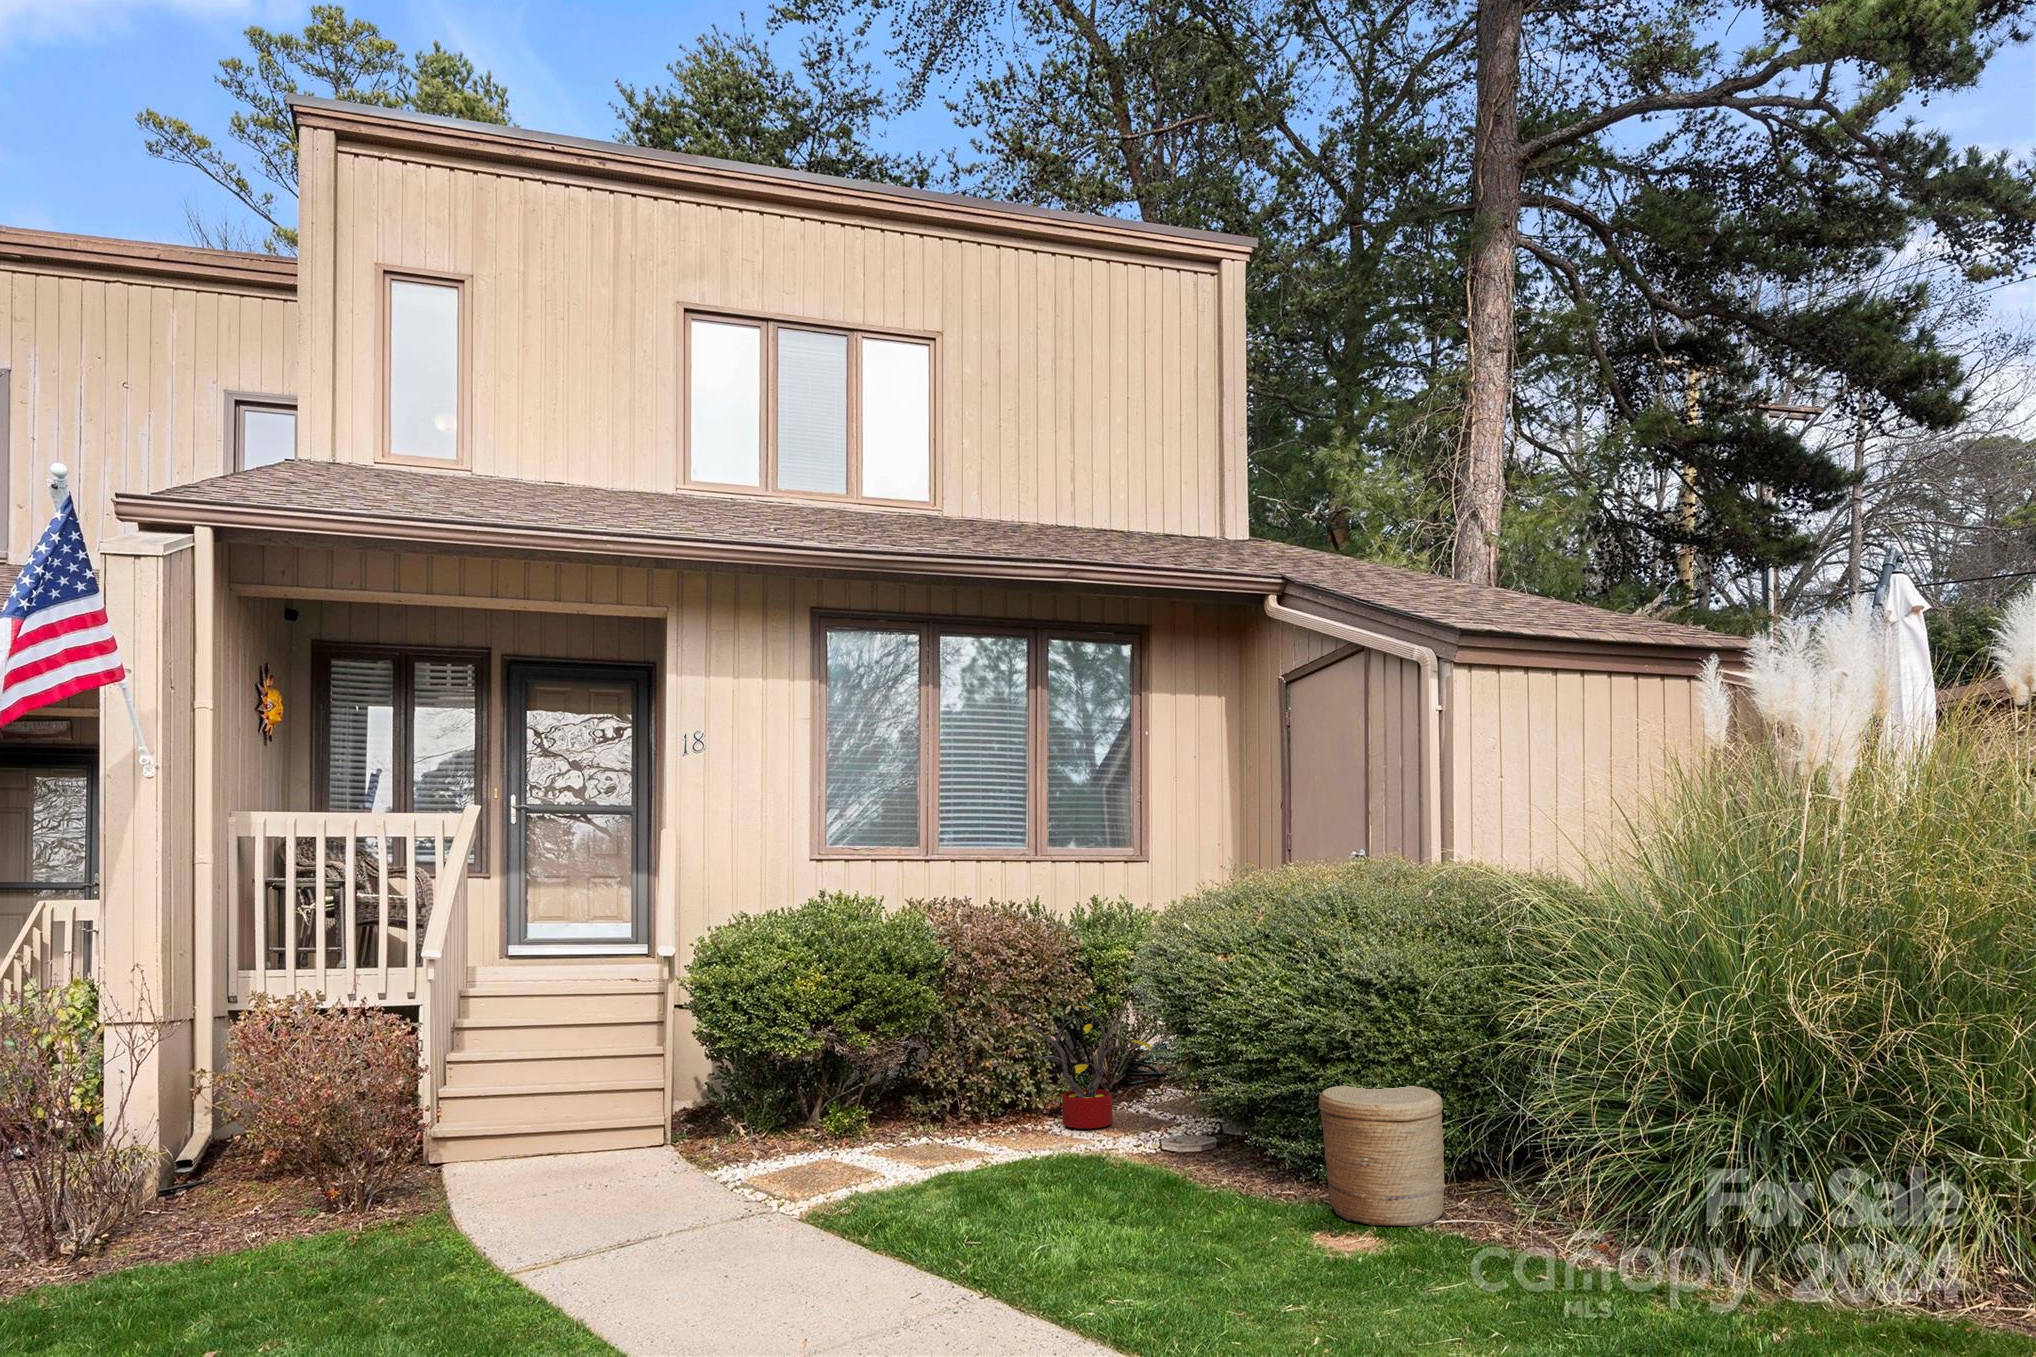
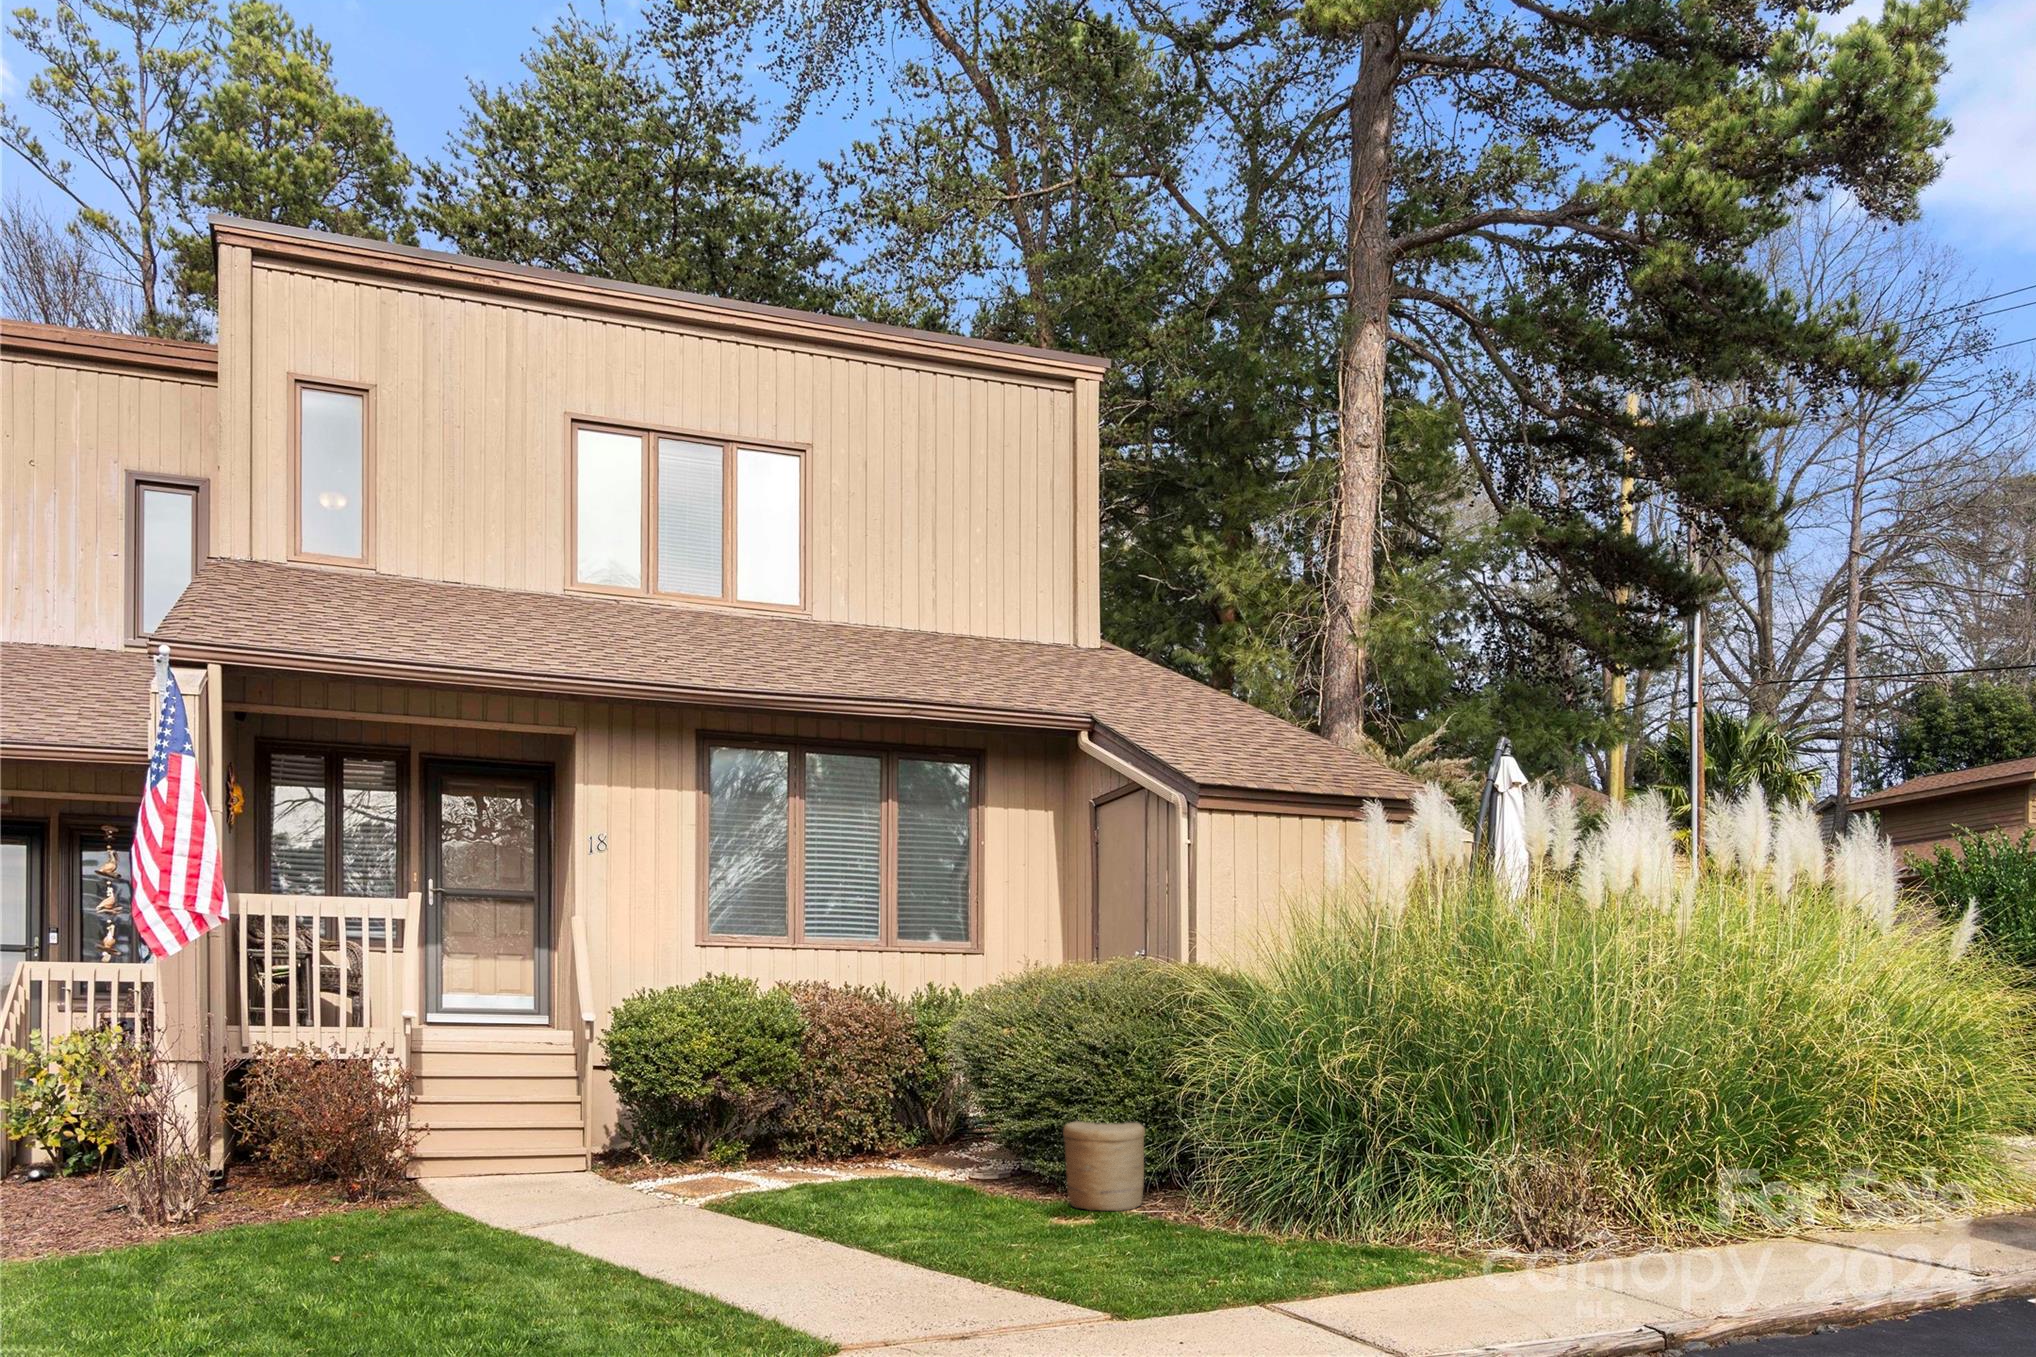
decorative plant: present [1014,997,1152,1129] -> none [858,1061,968,1162]

